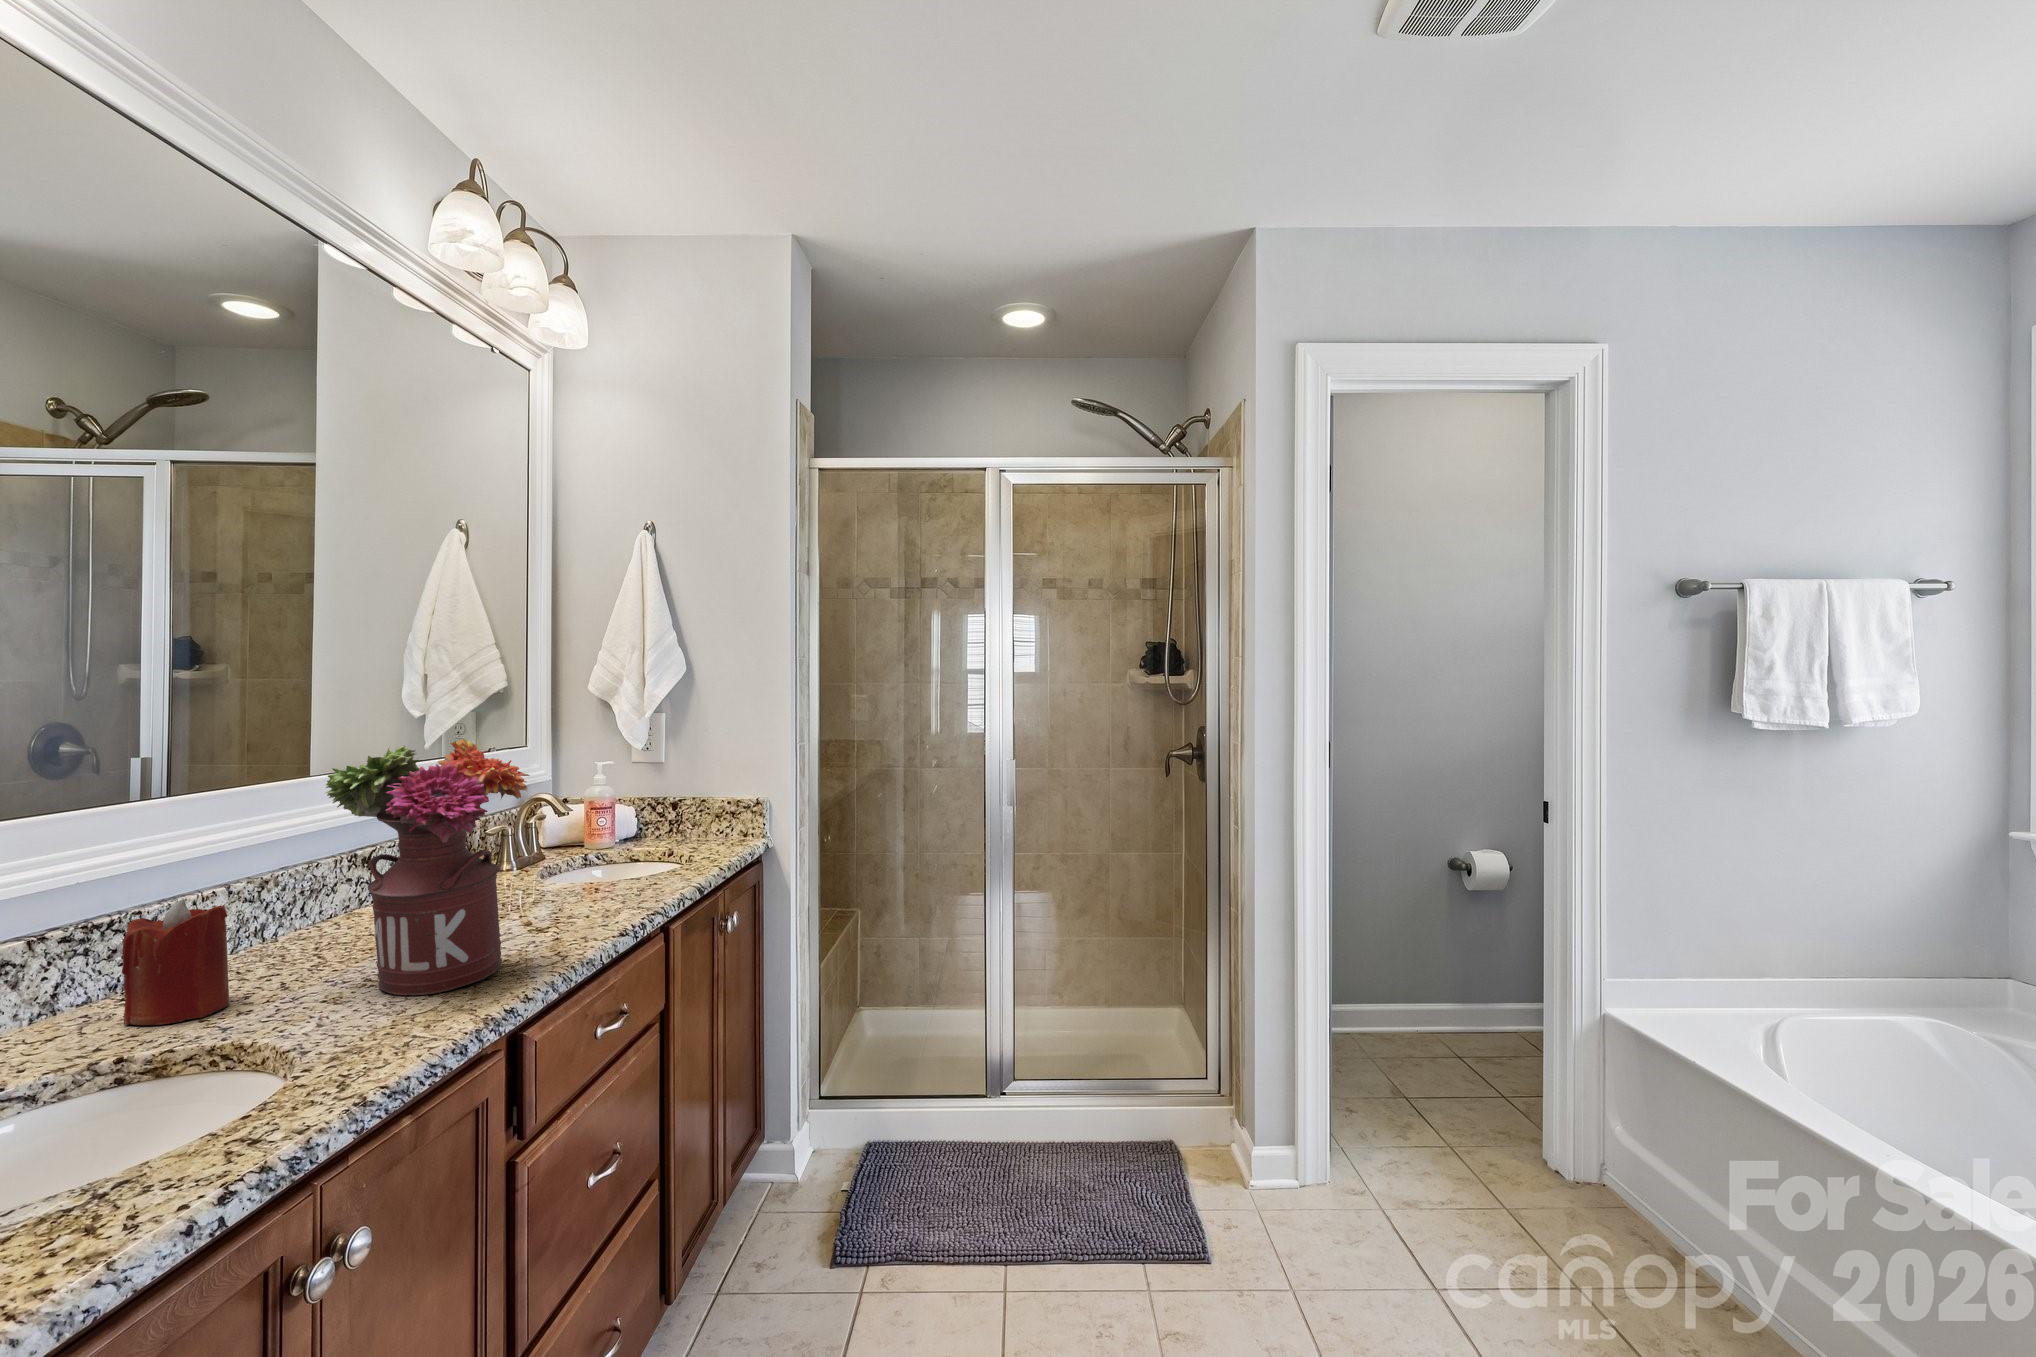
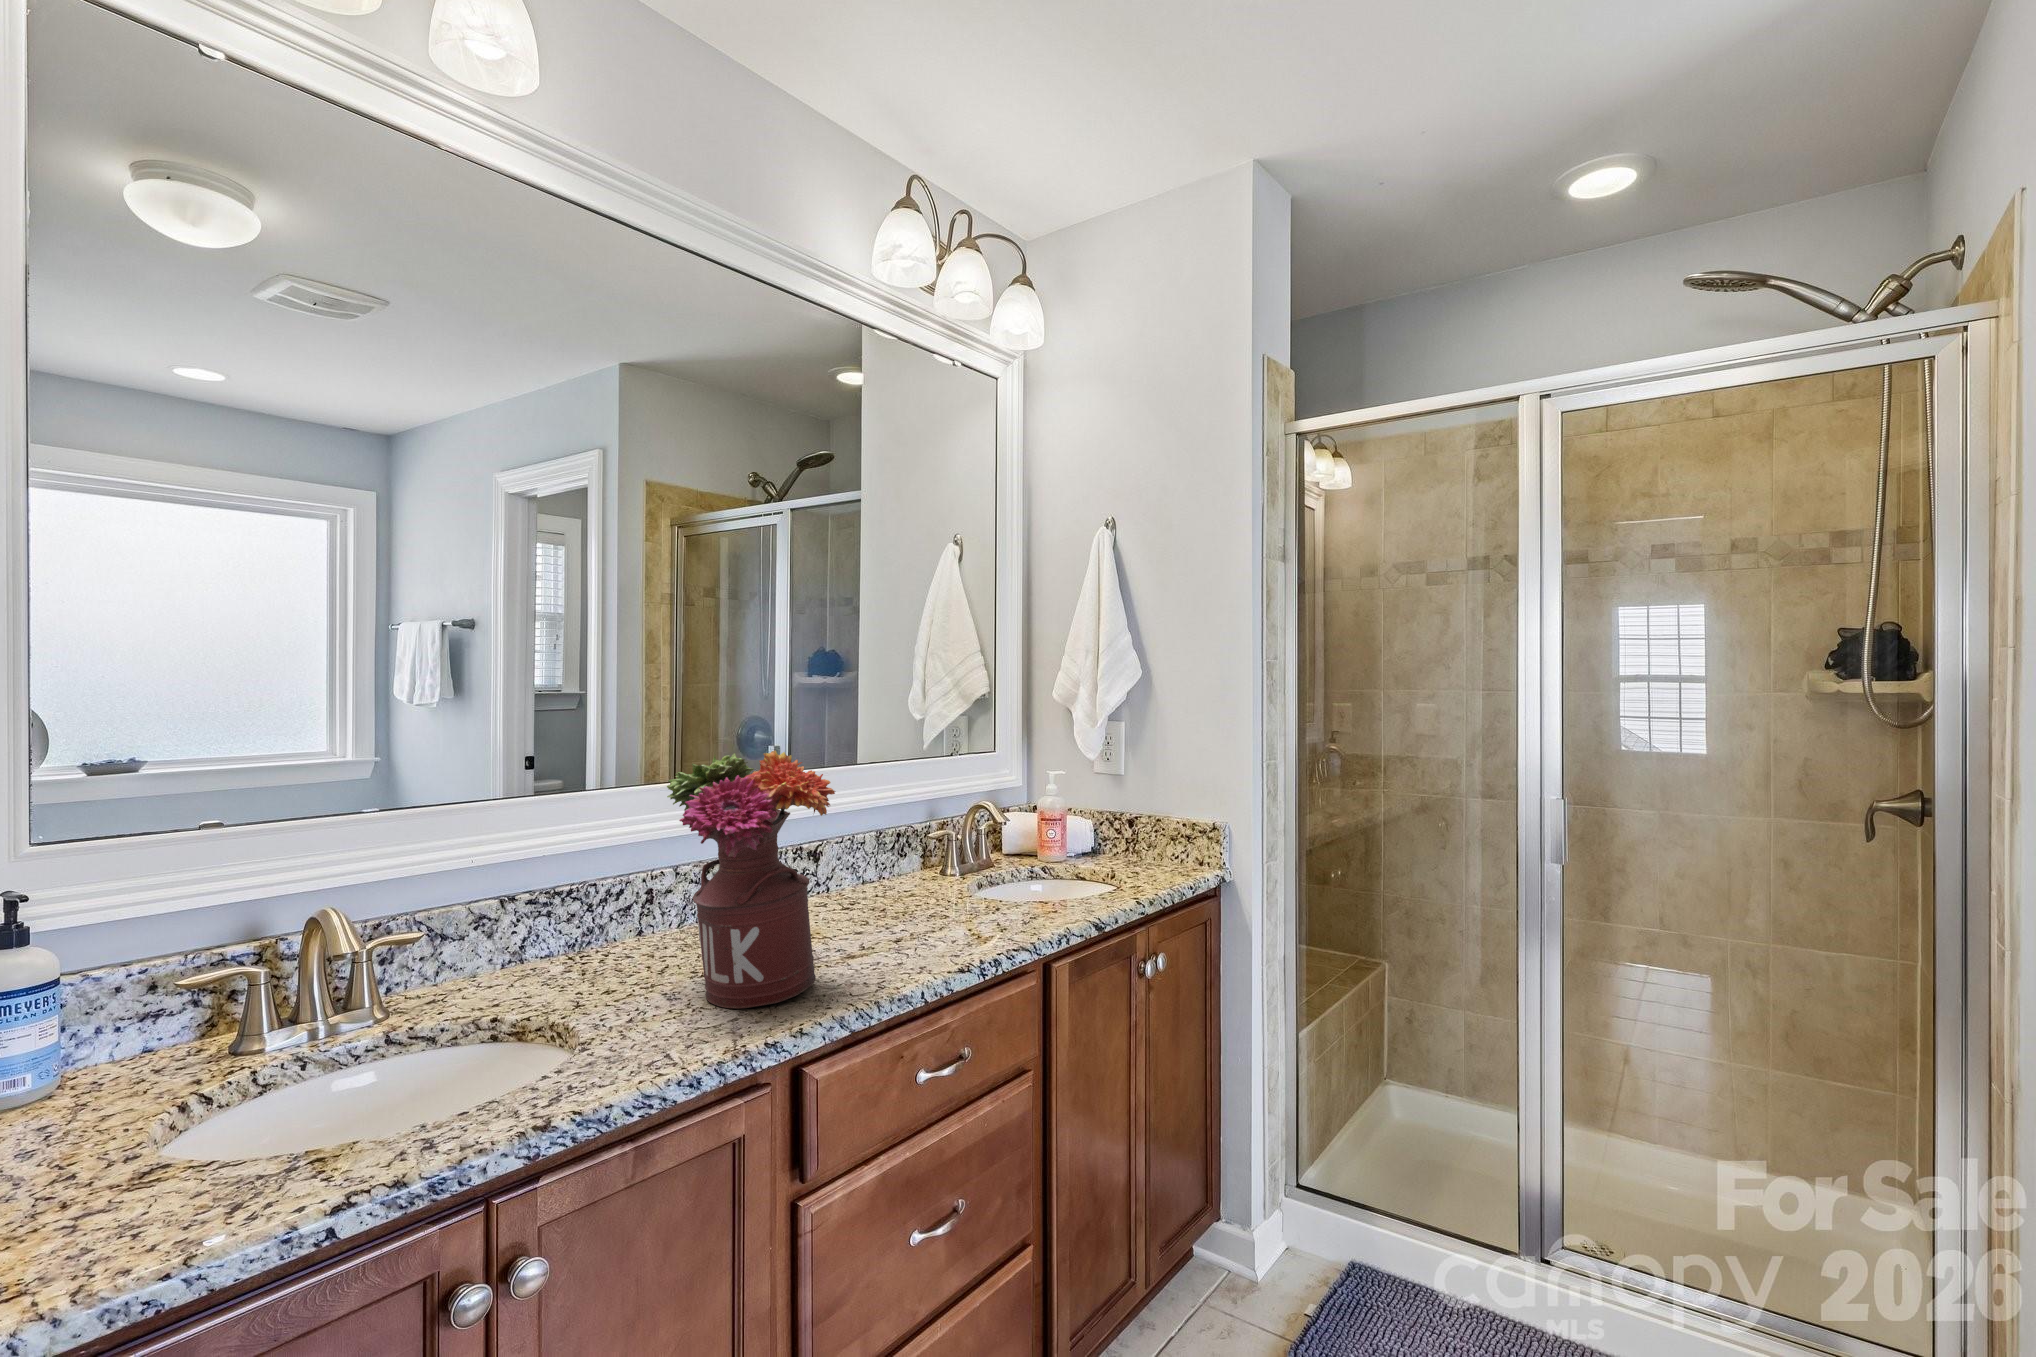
candle: present [122,899,229,1025] -> none [536,881,616,991]

